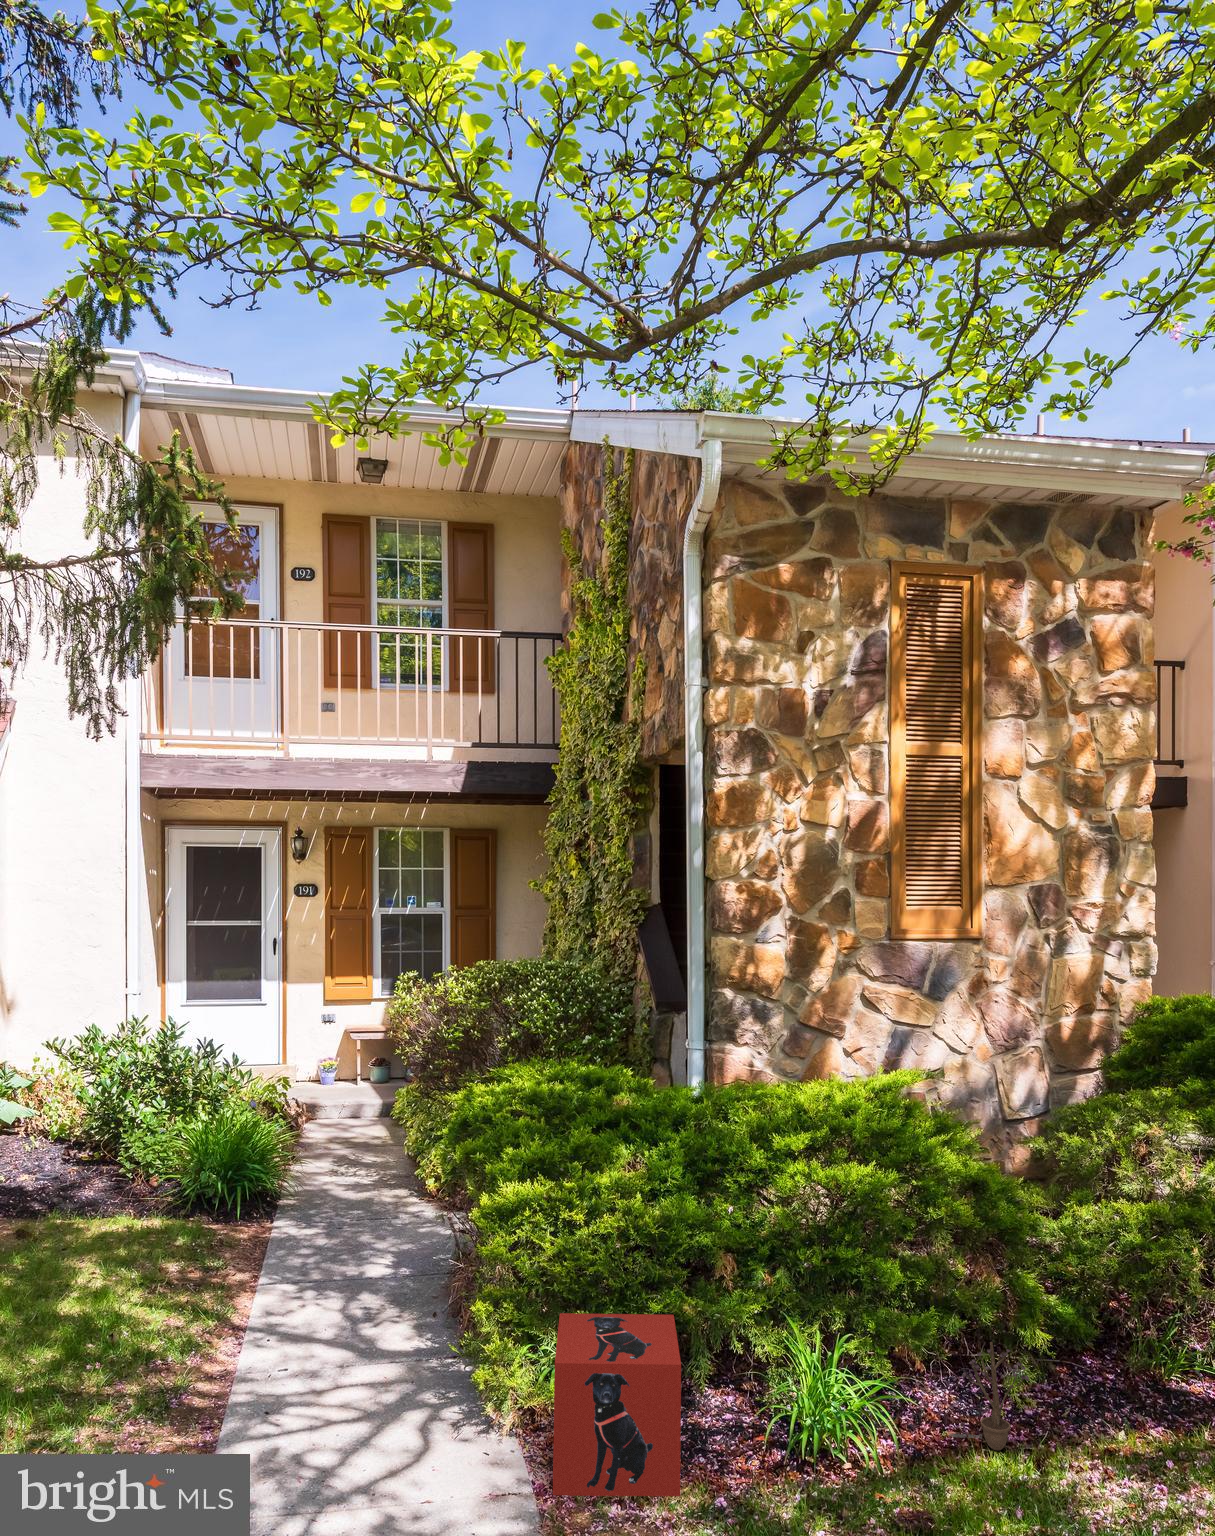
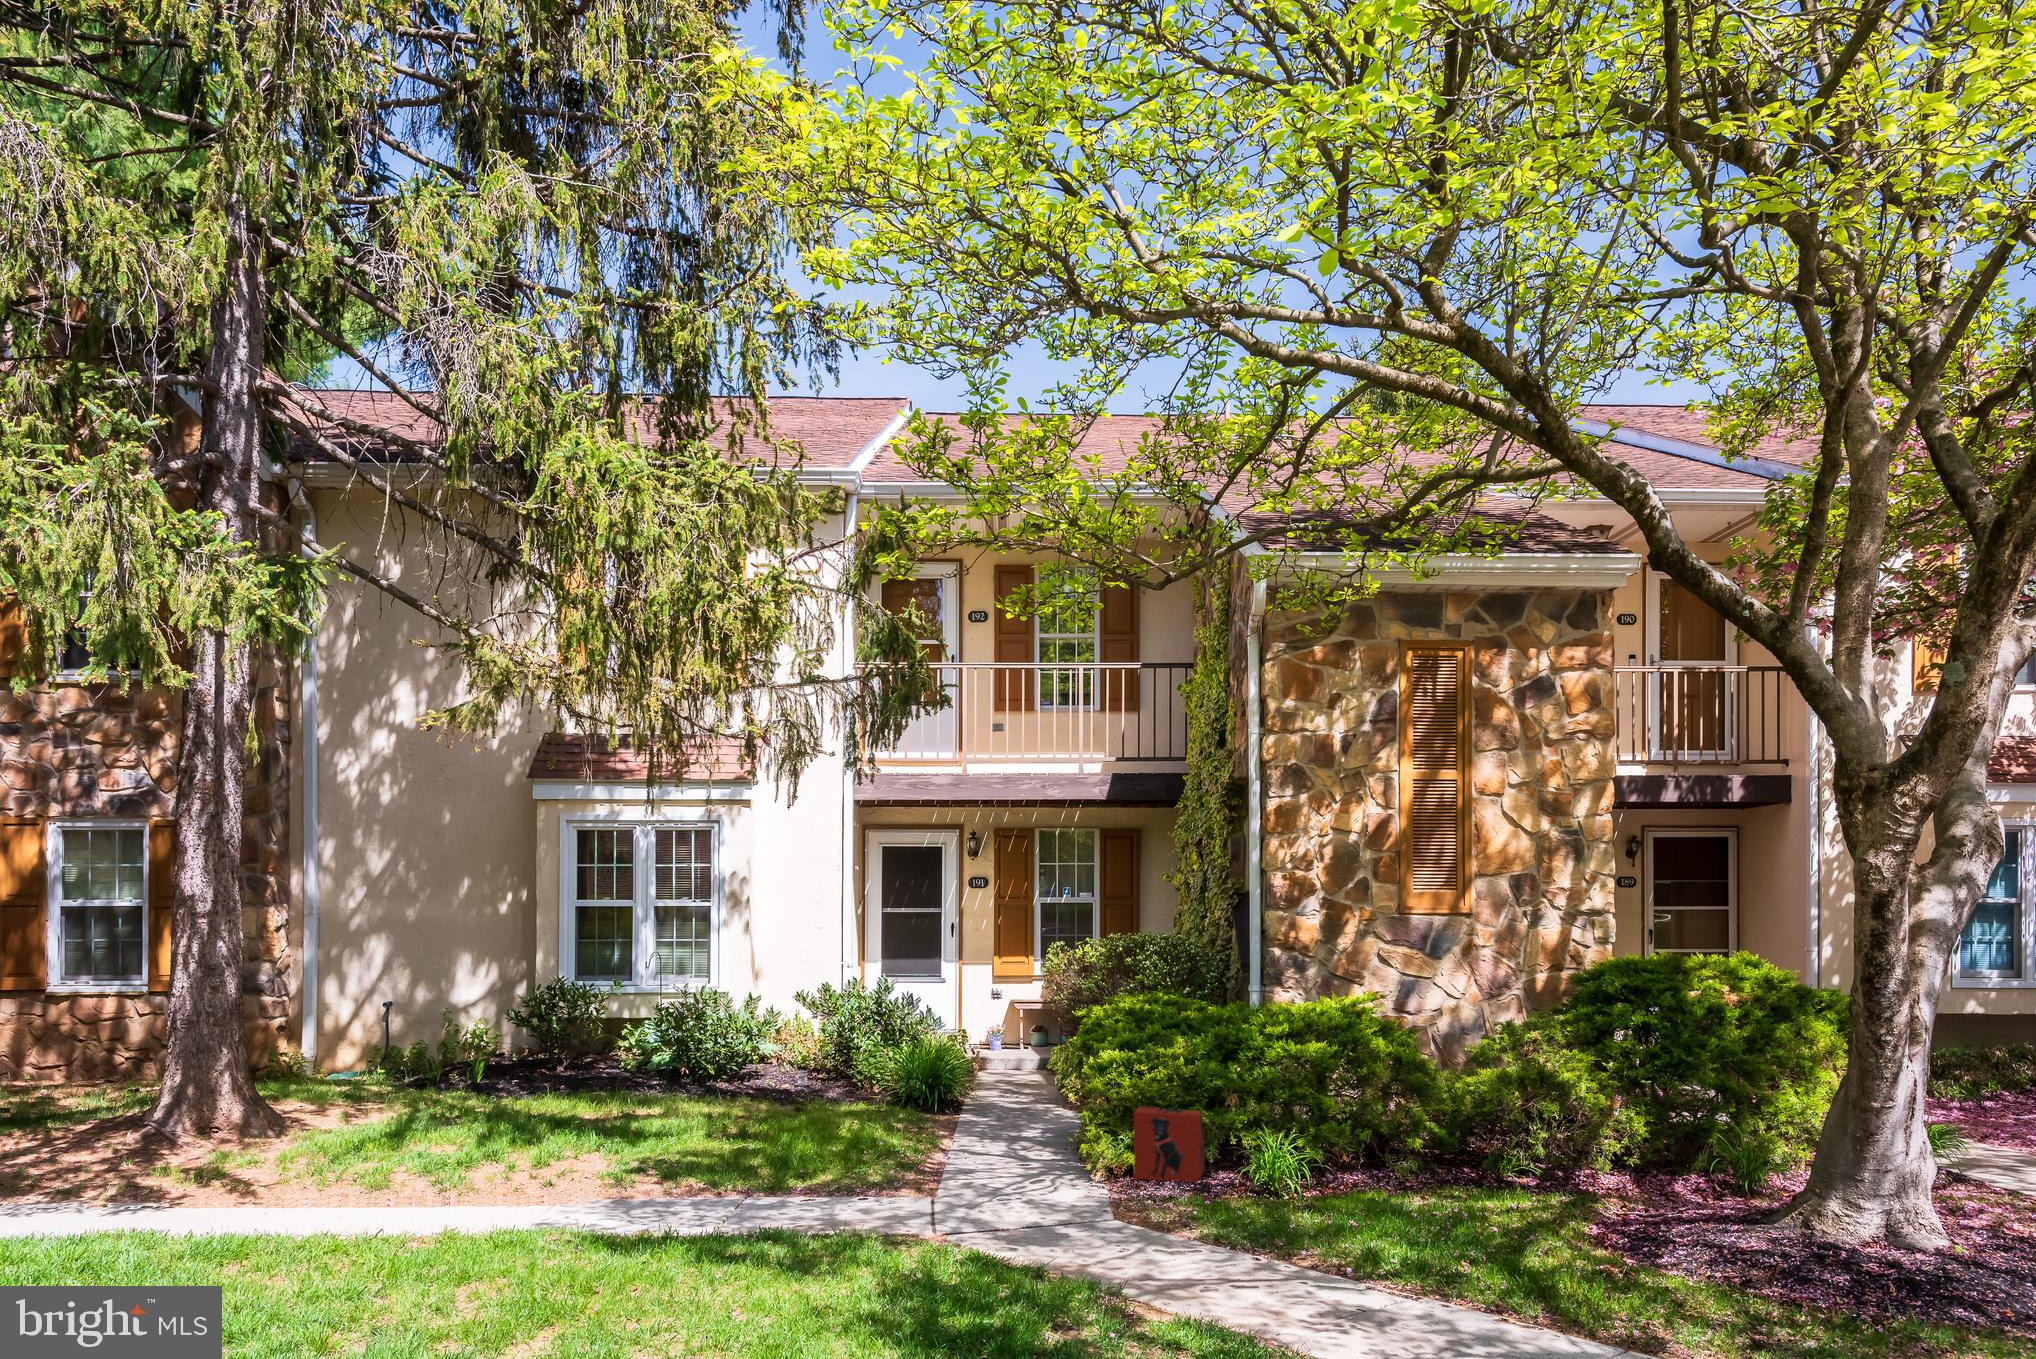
decorative plant: present [949,1342,1029,1450] -> none [1357,1123,1399,1181]

